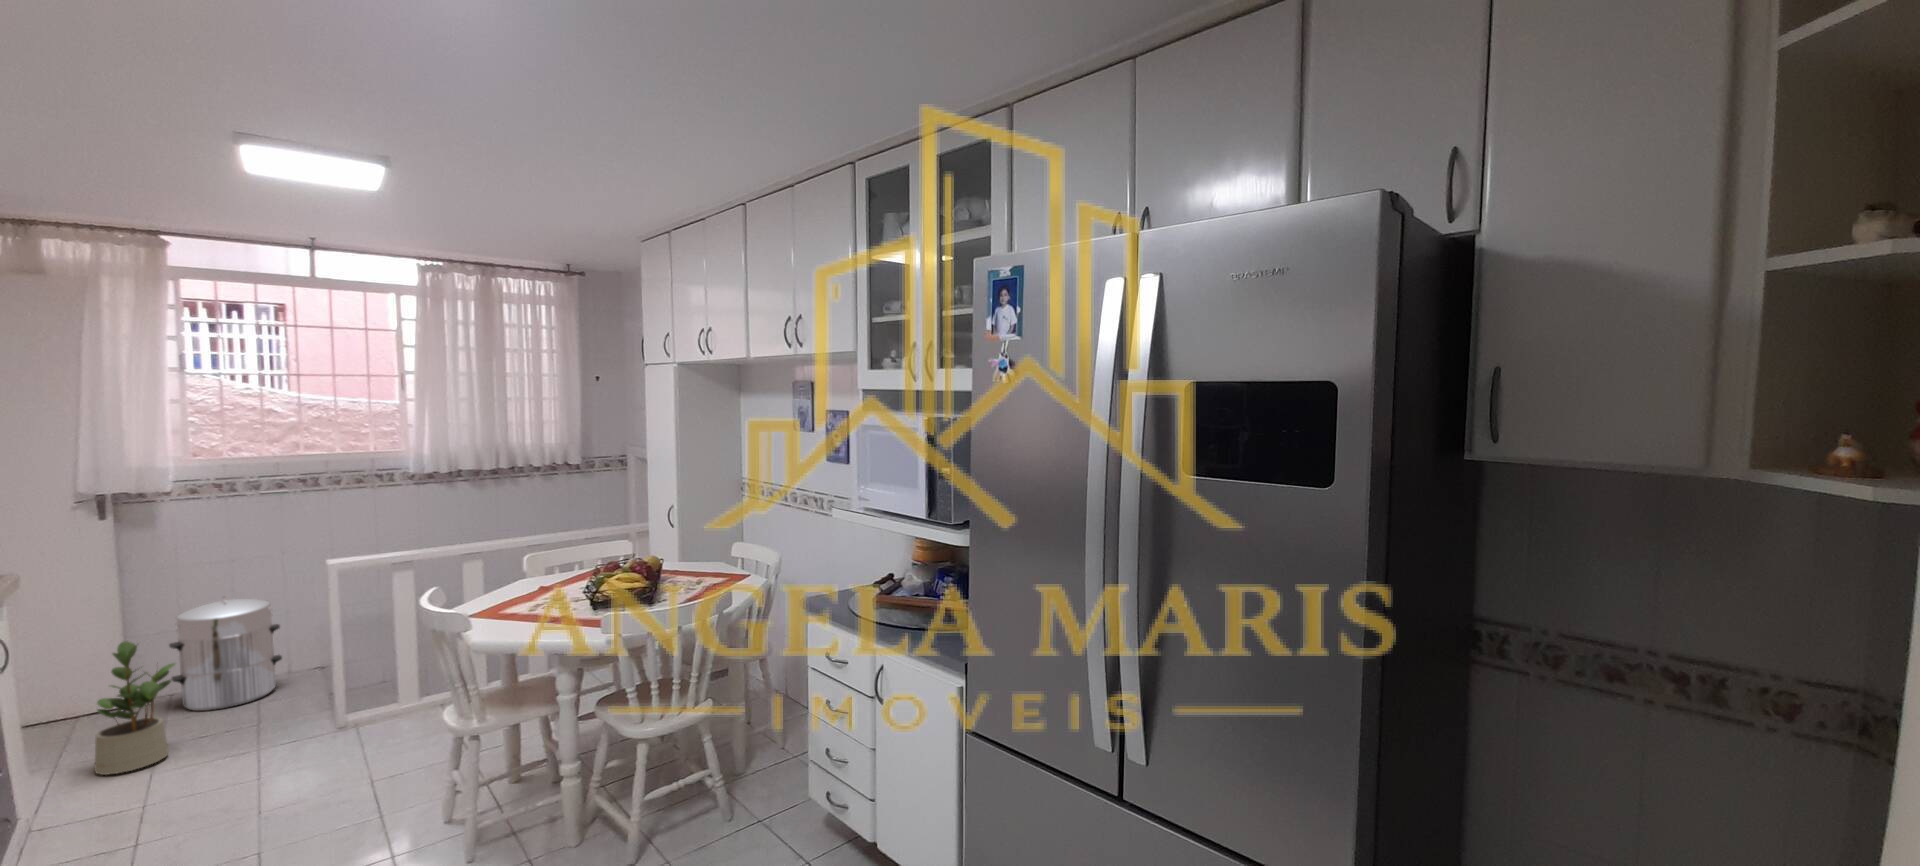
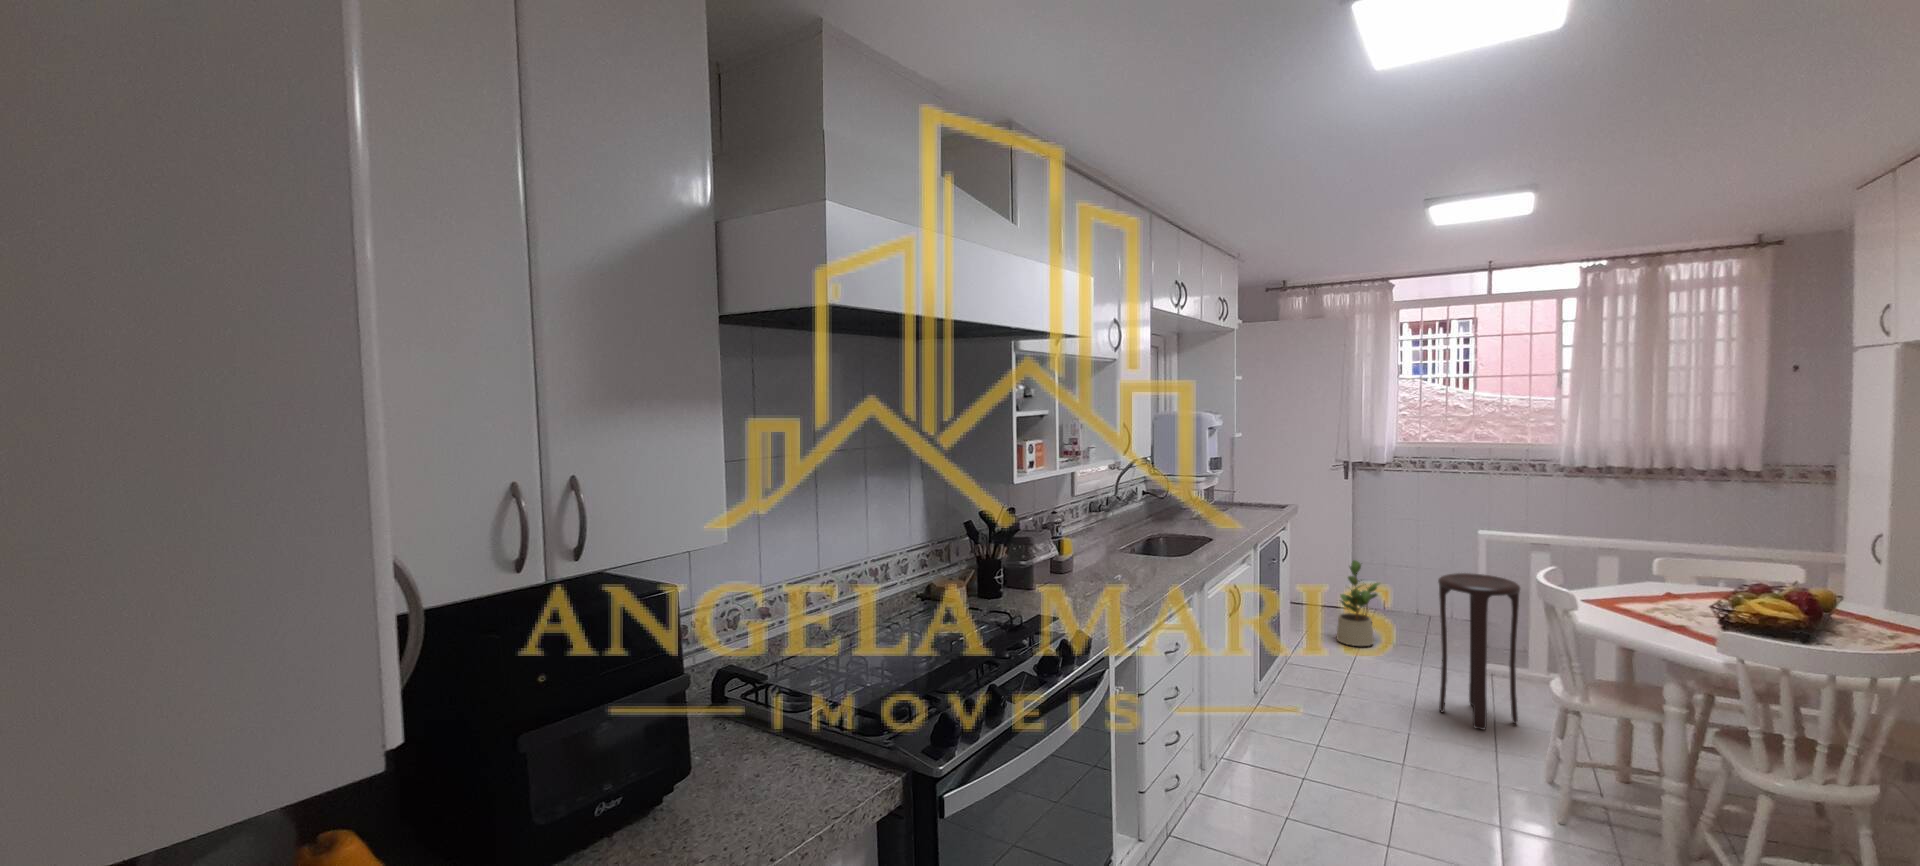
waste bin: present [169,597,282,711] -> none [1378,544,1447,627]
stool: none [276,612,395,811] -> present [1438,573,1520,730]

